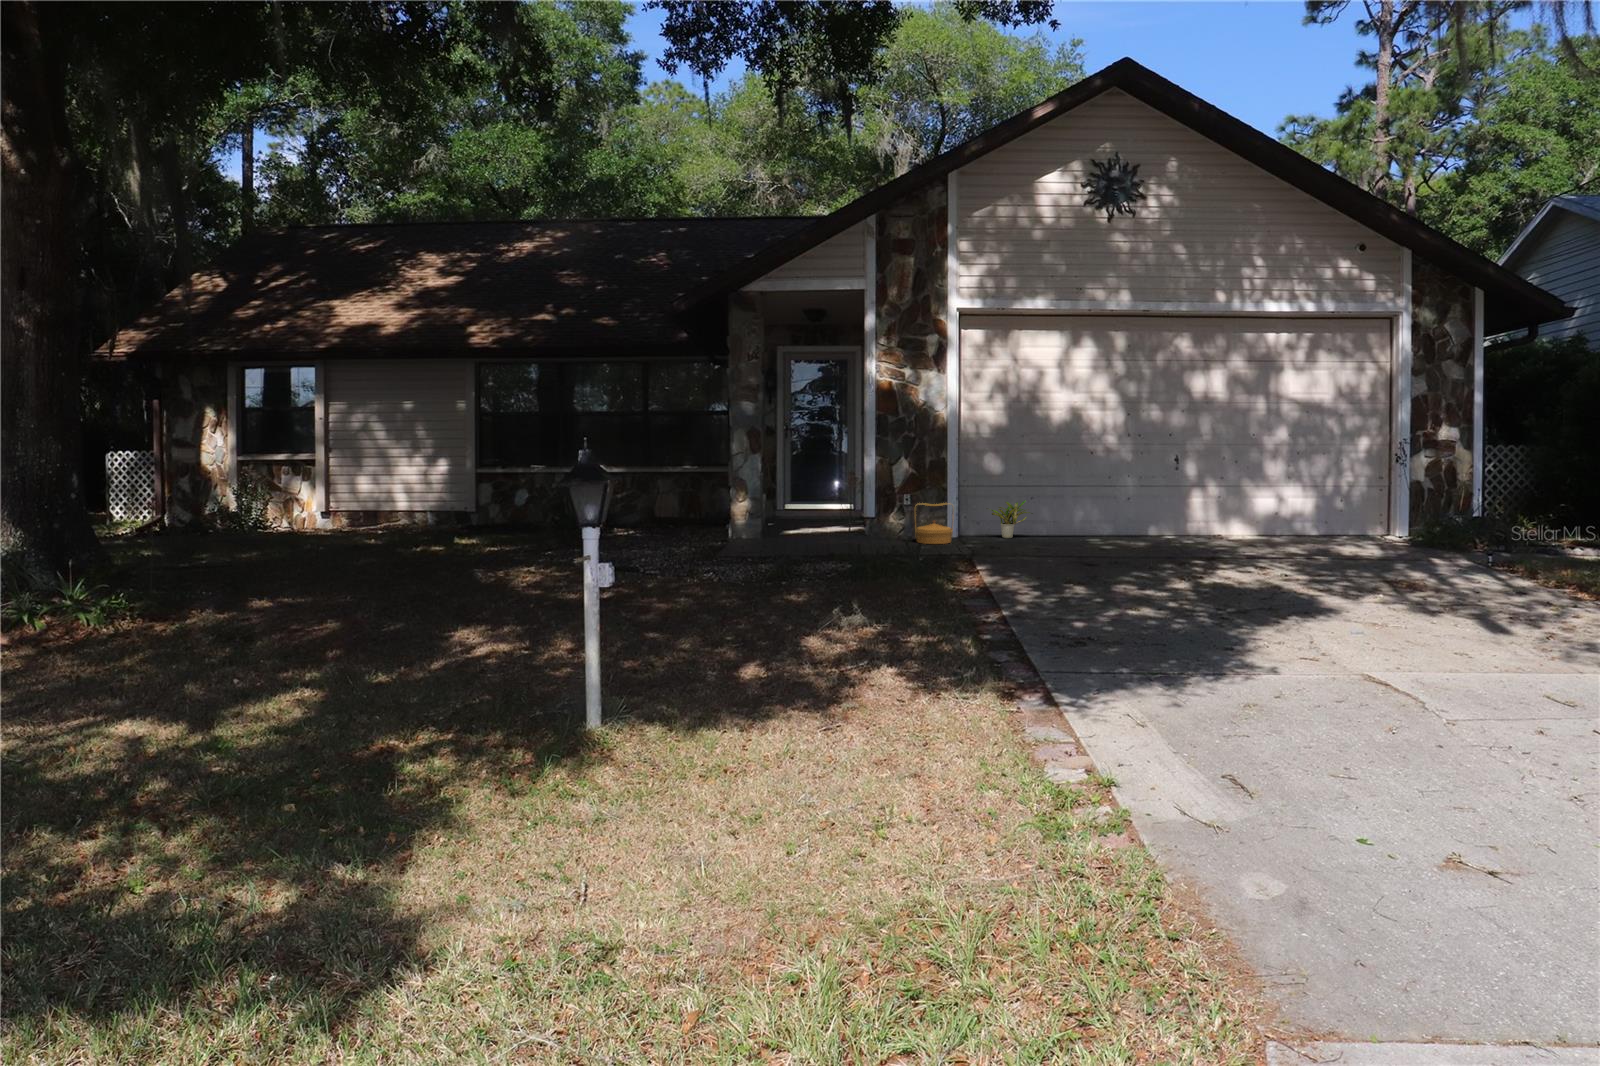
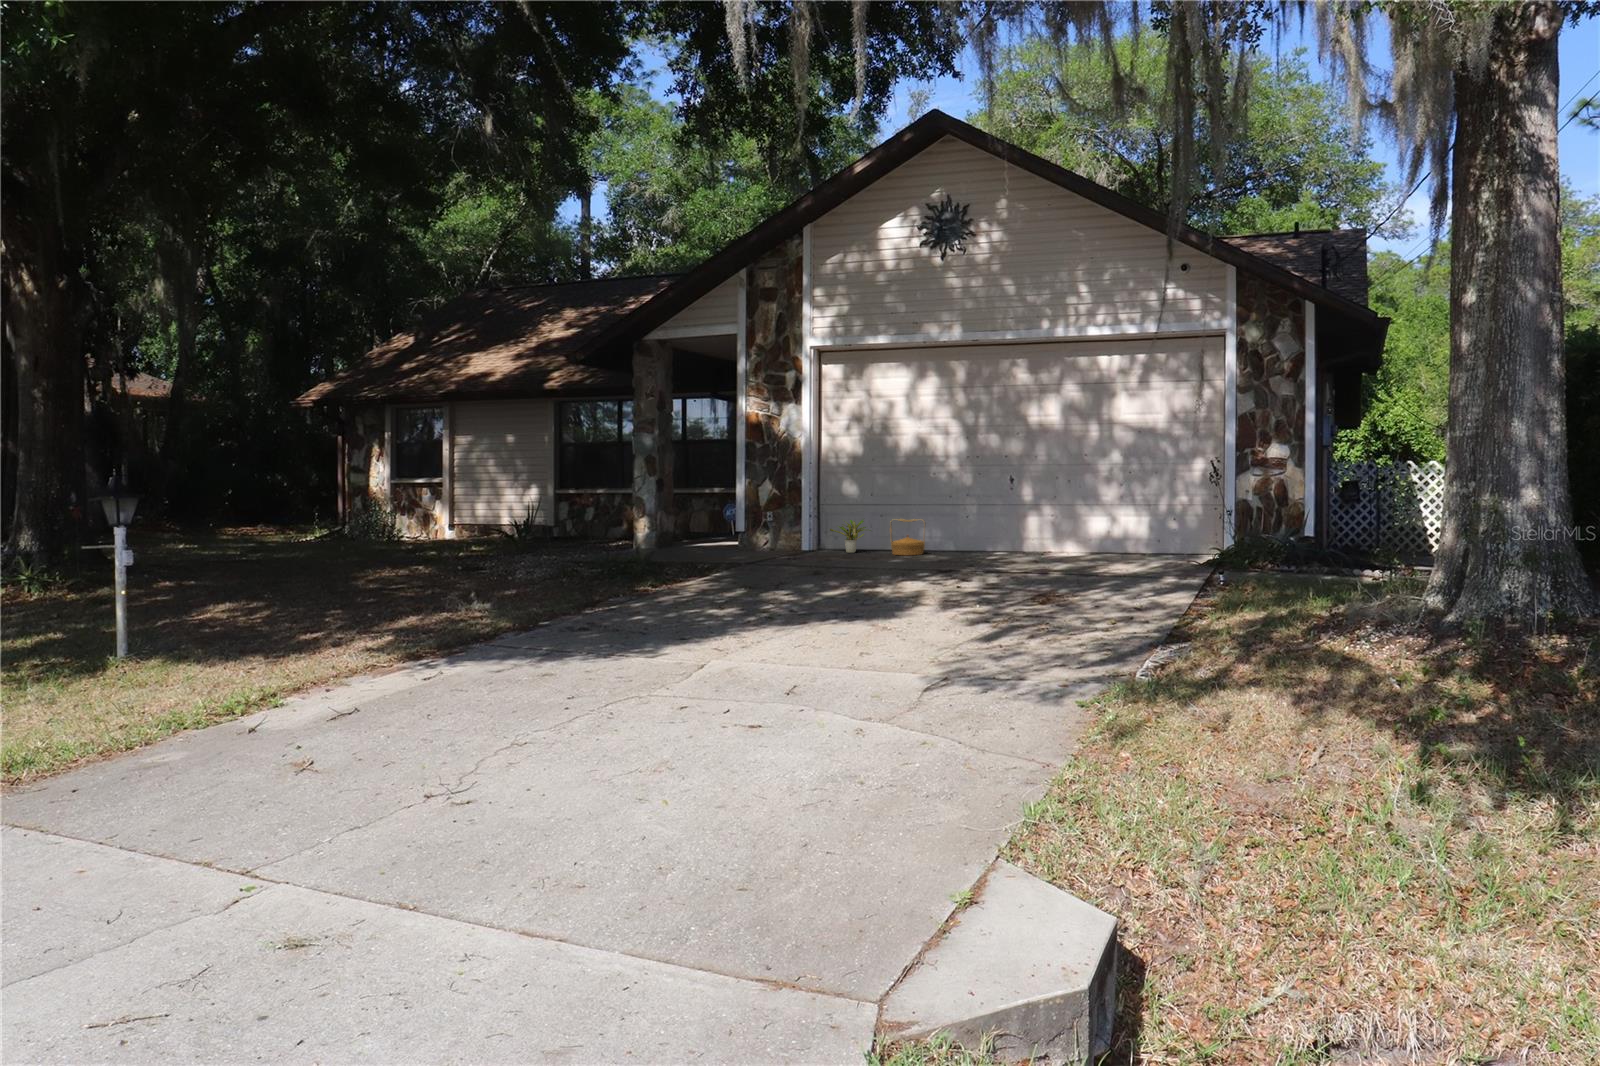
woven basket: present [914,503,954,544] -> present [891,519,925,555]

